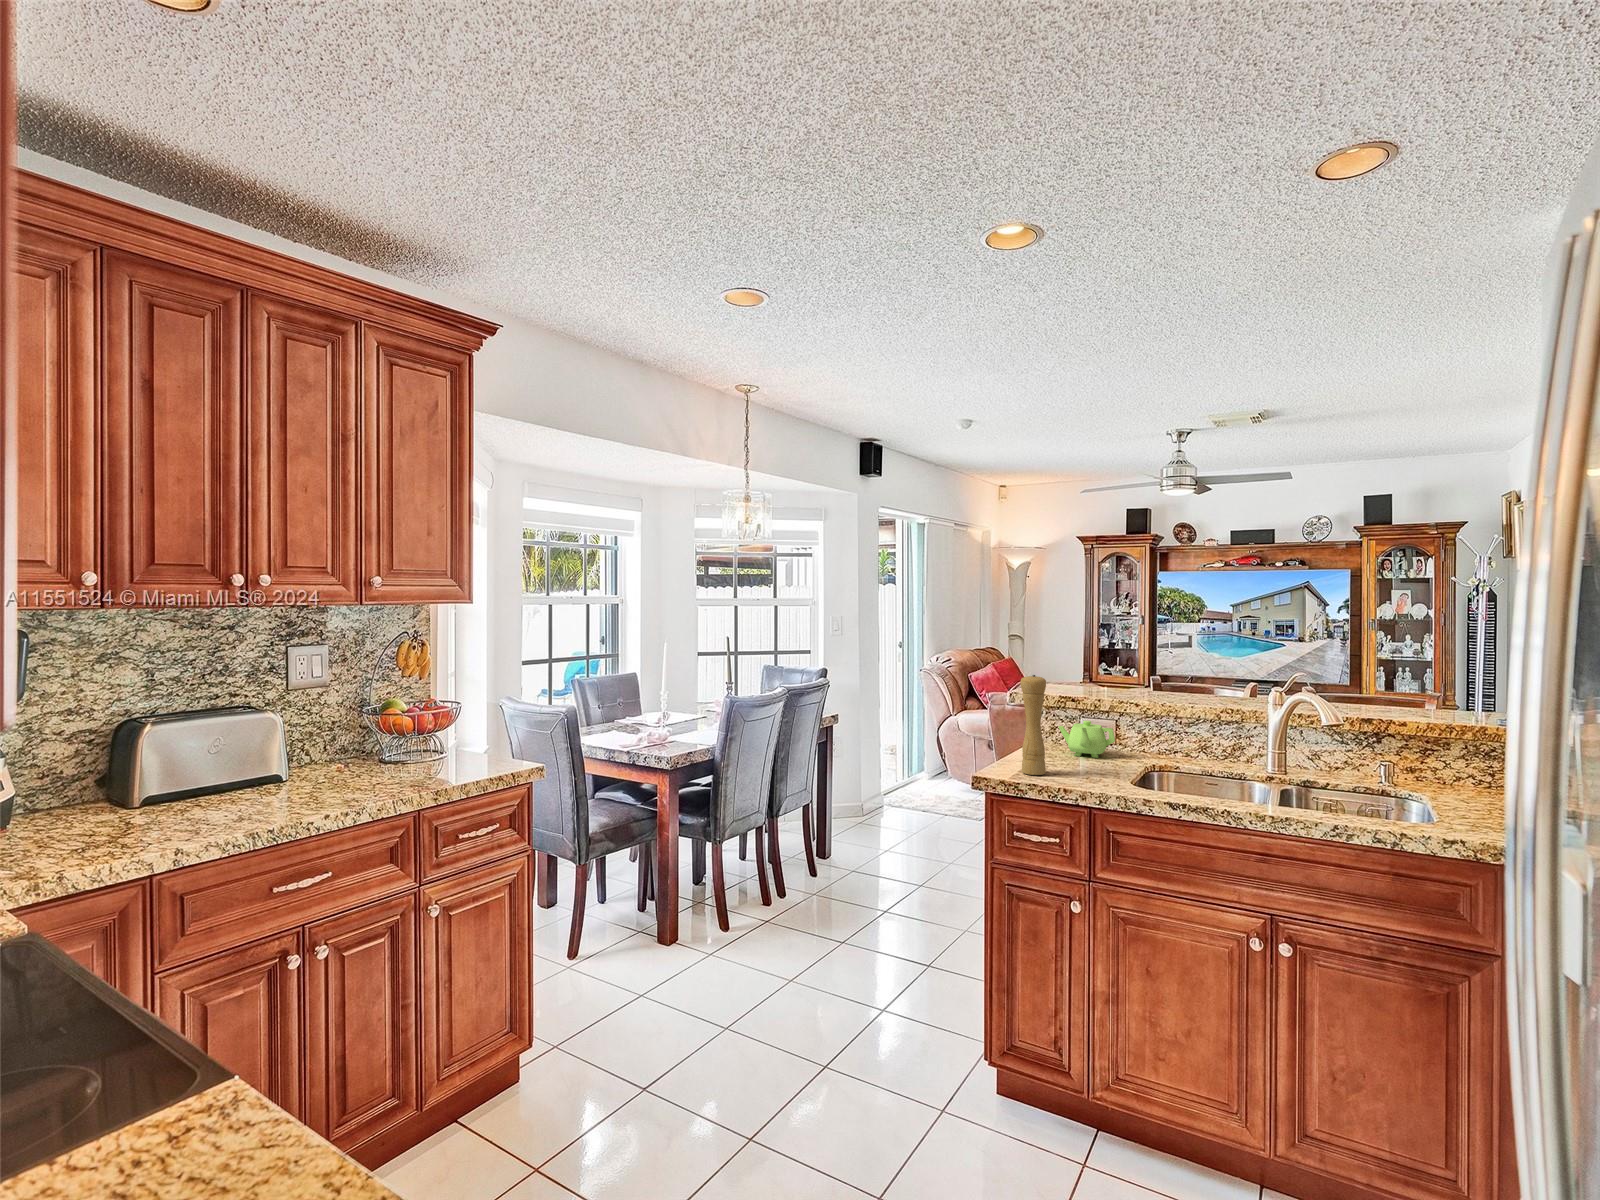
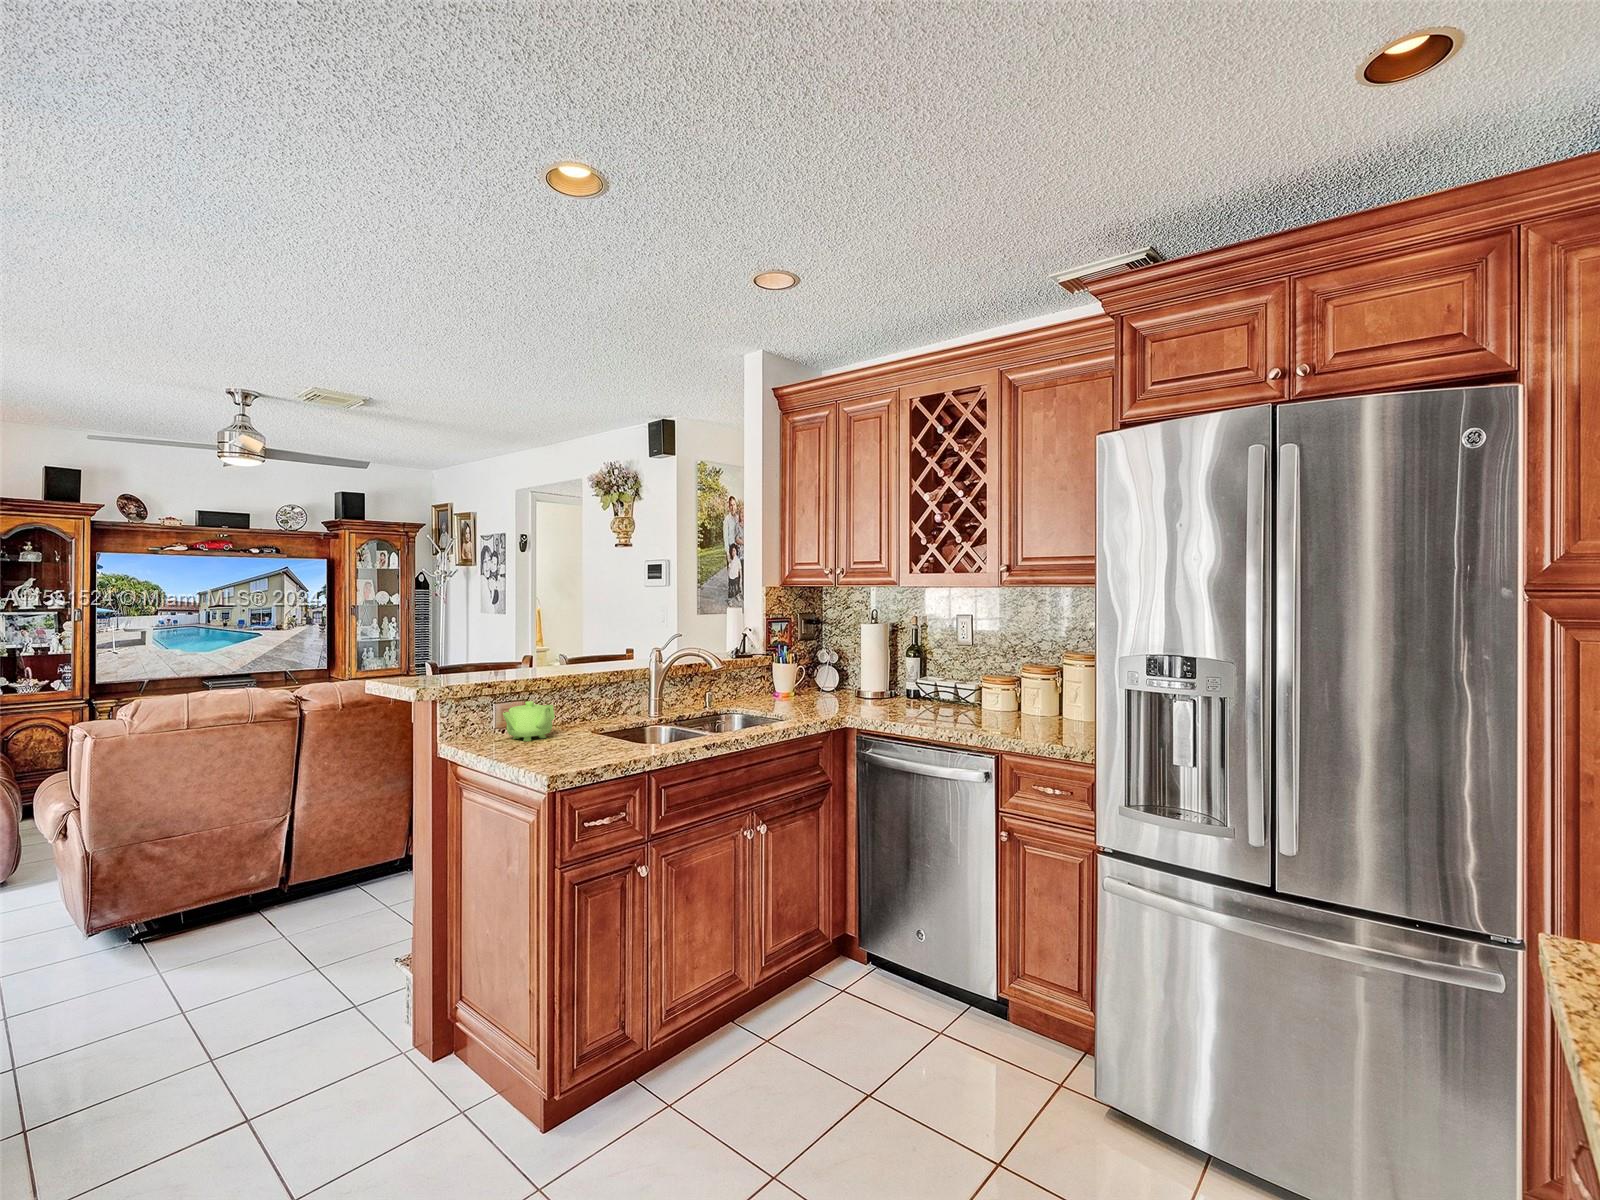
pepper mill: present [1020,675,1046,775] -> none [565,650,594,761]

